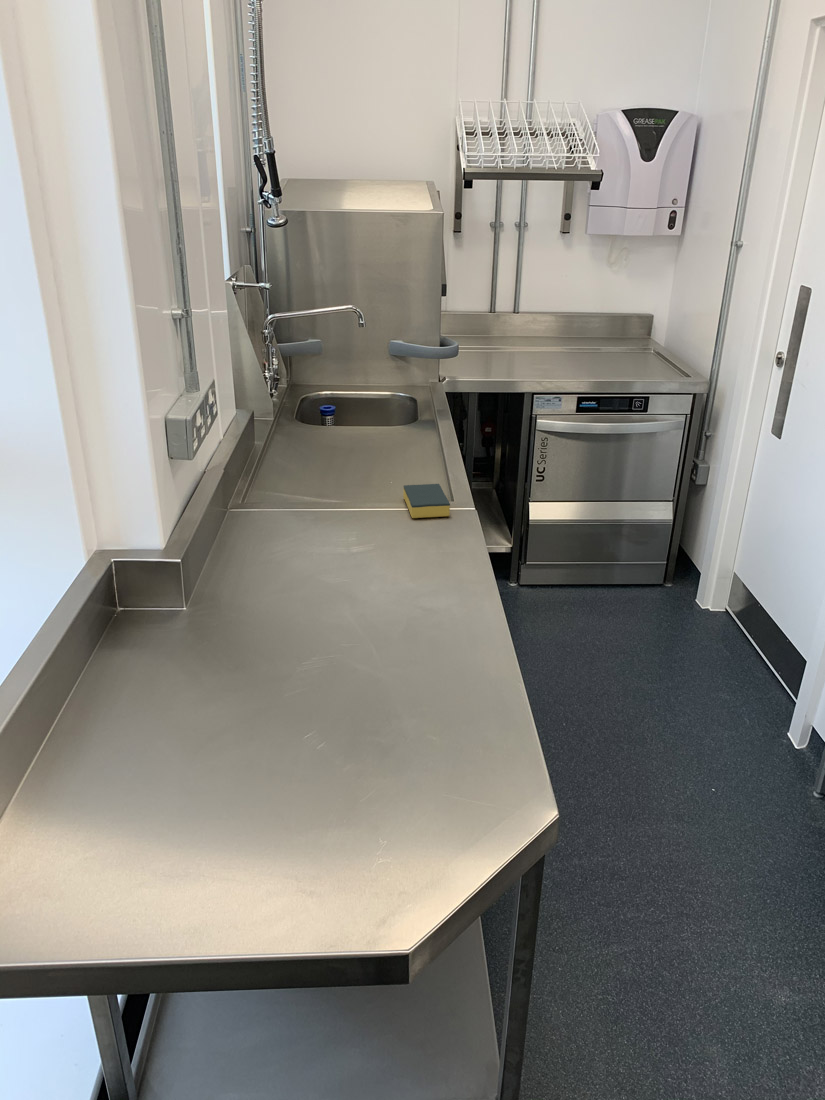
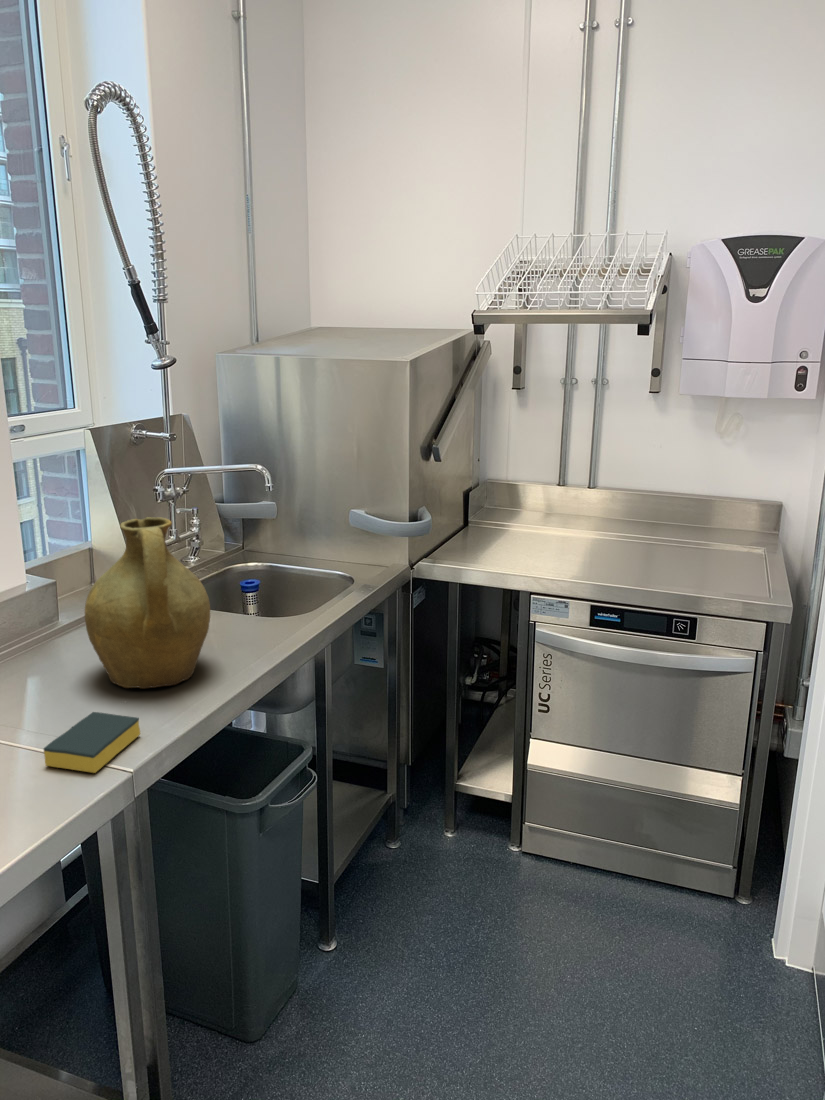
pitcher: none [335,347,424,476] -> present [85,517,210,689]

